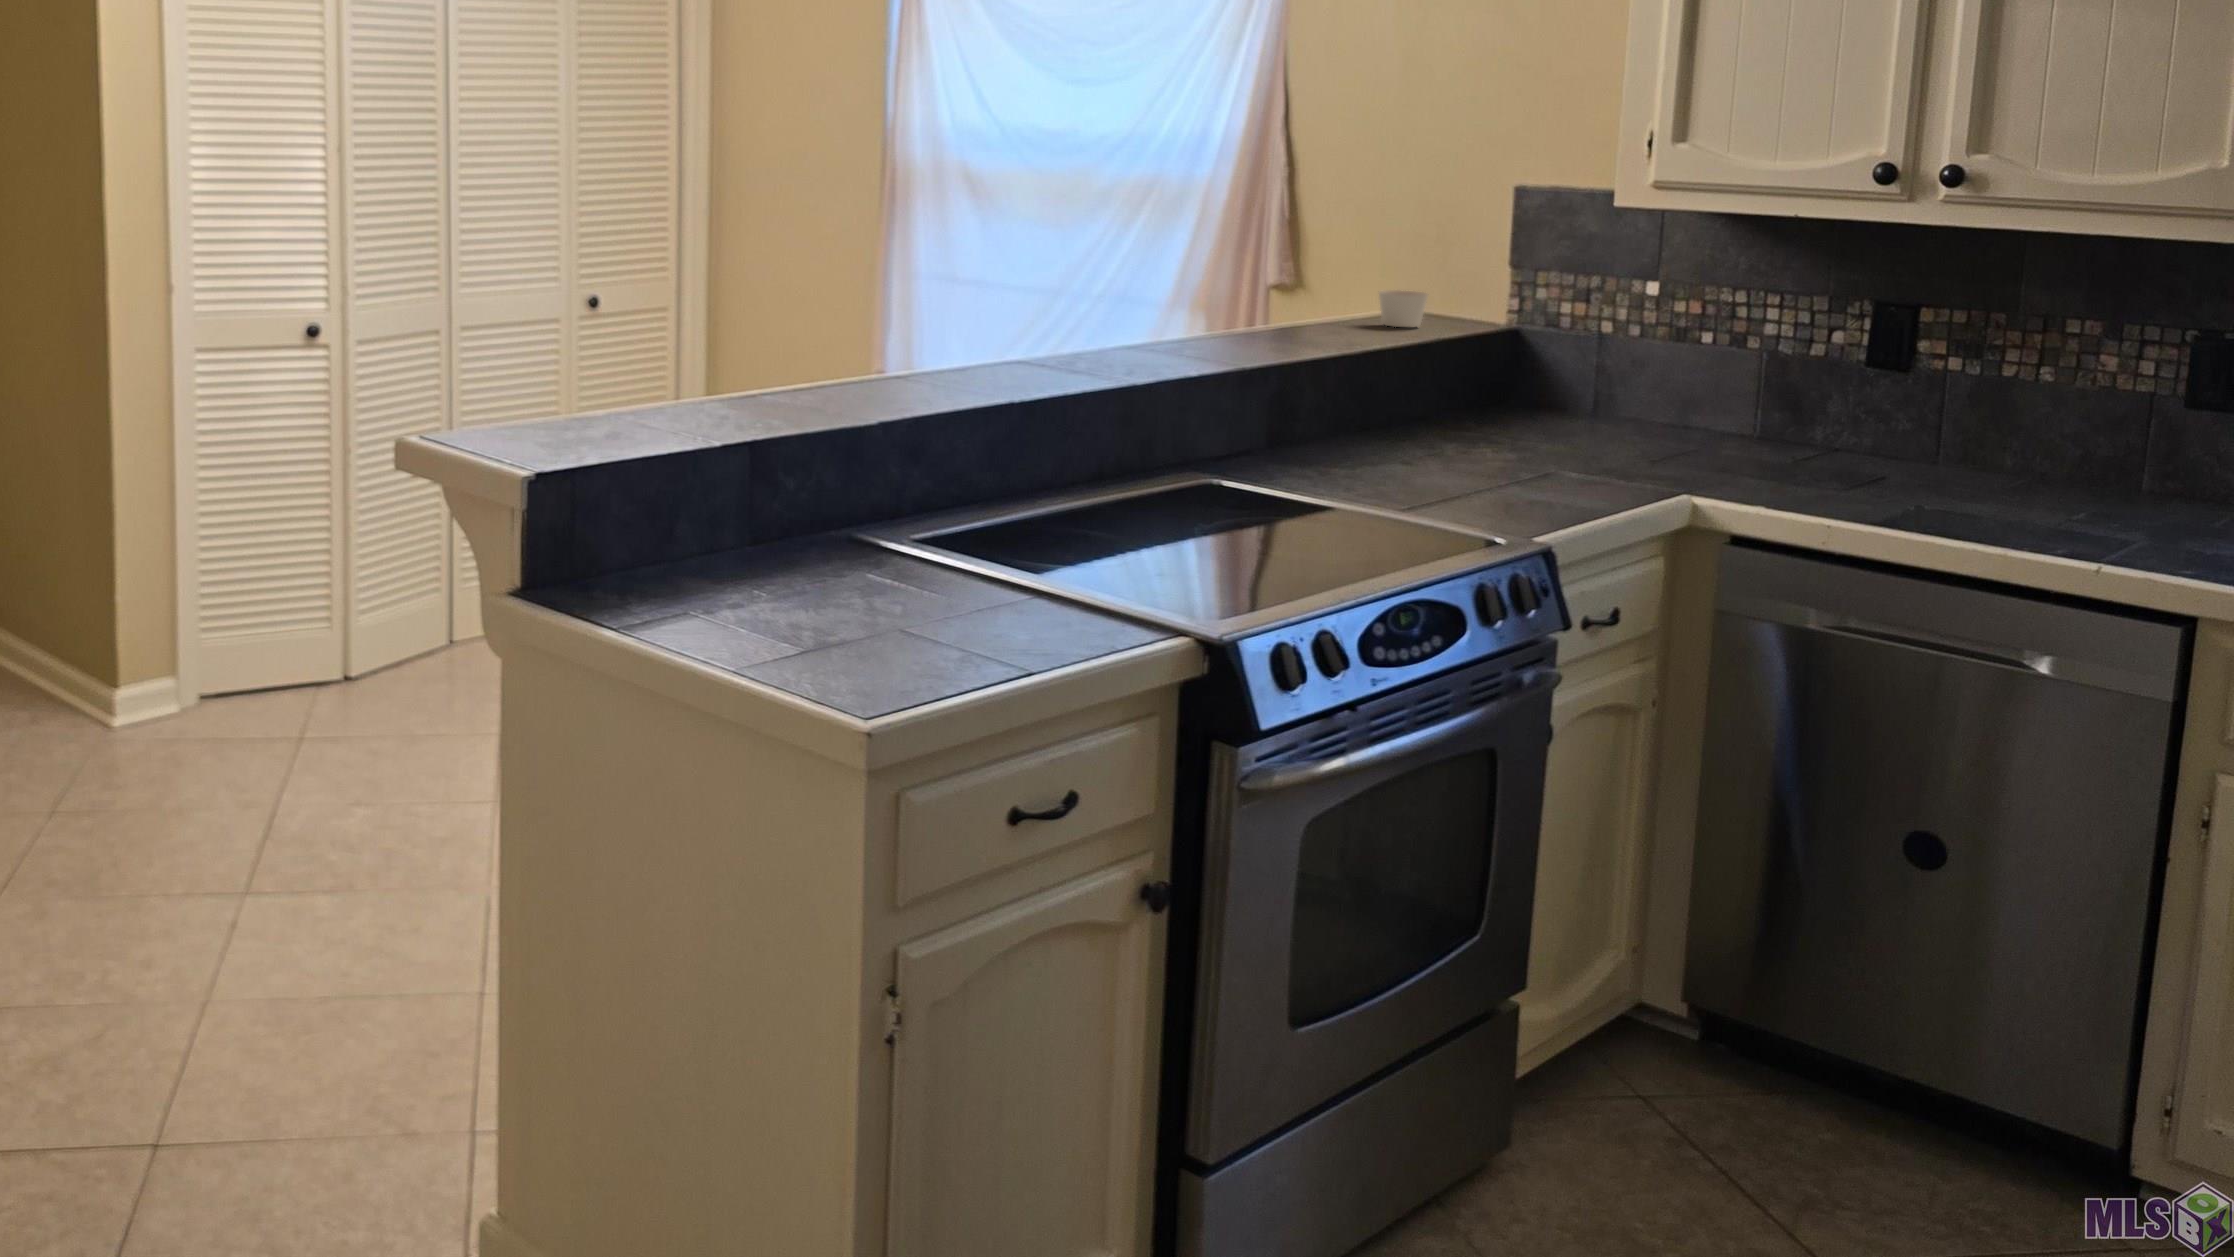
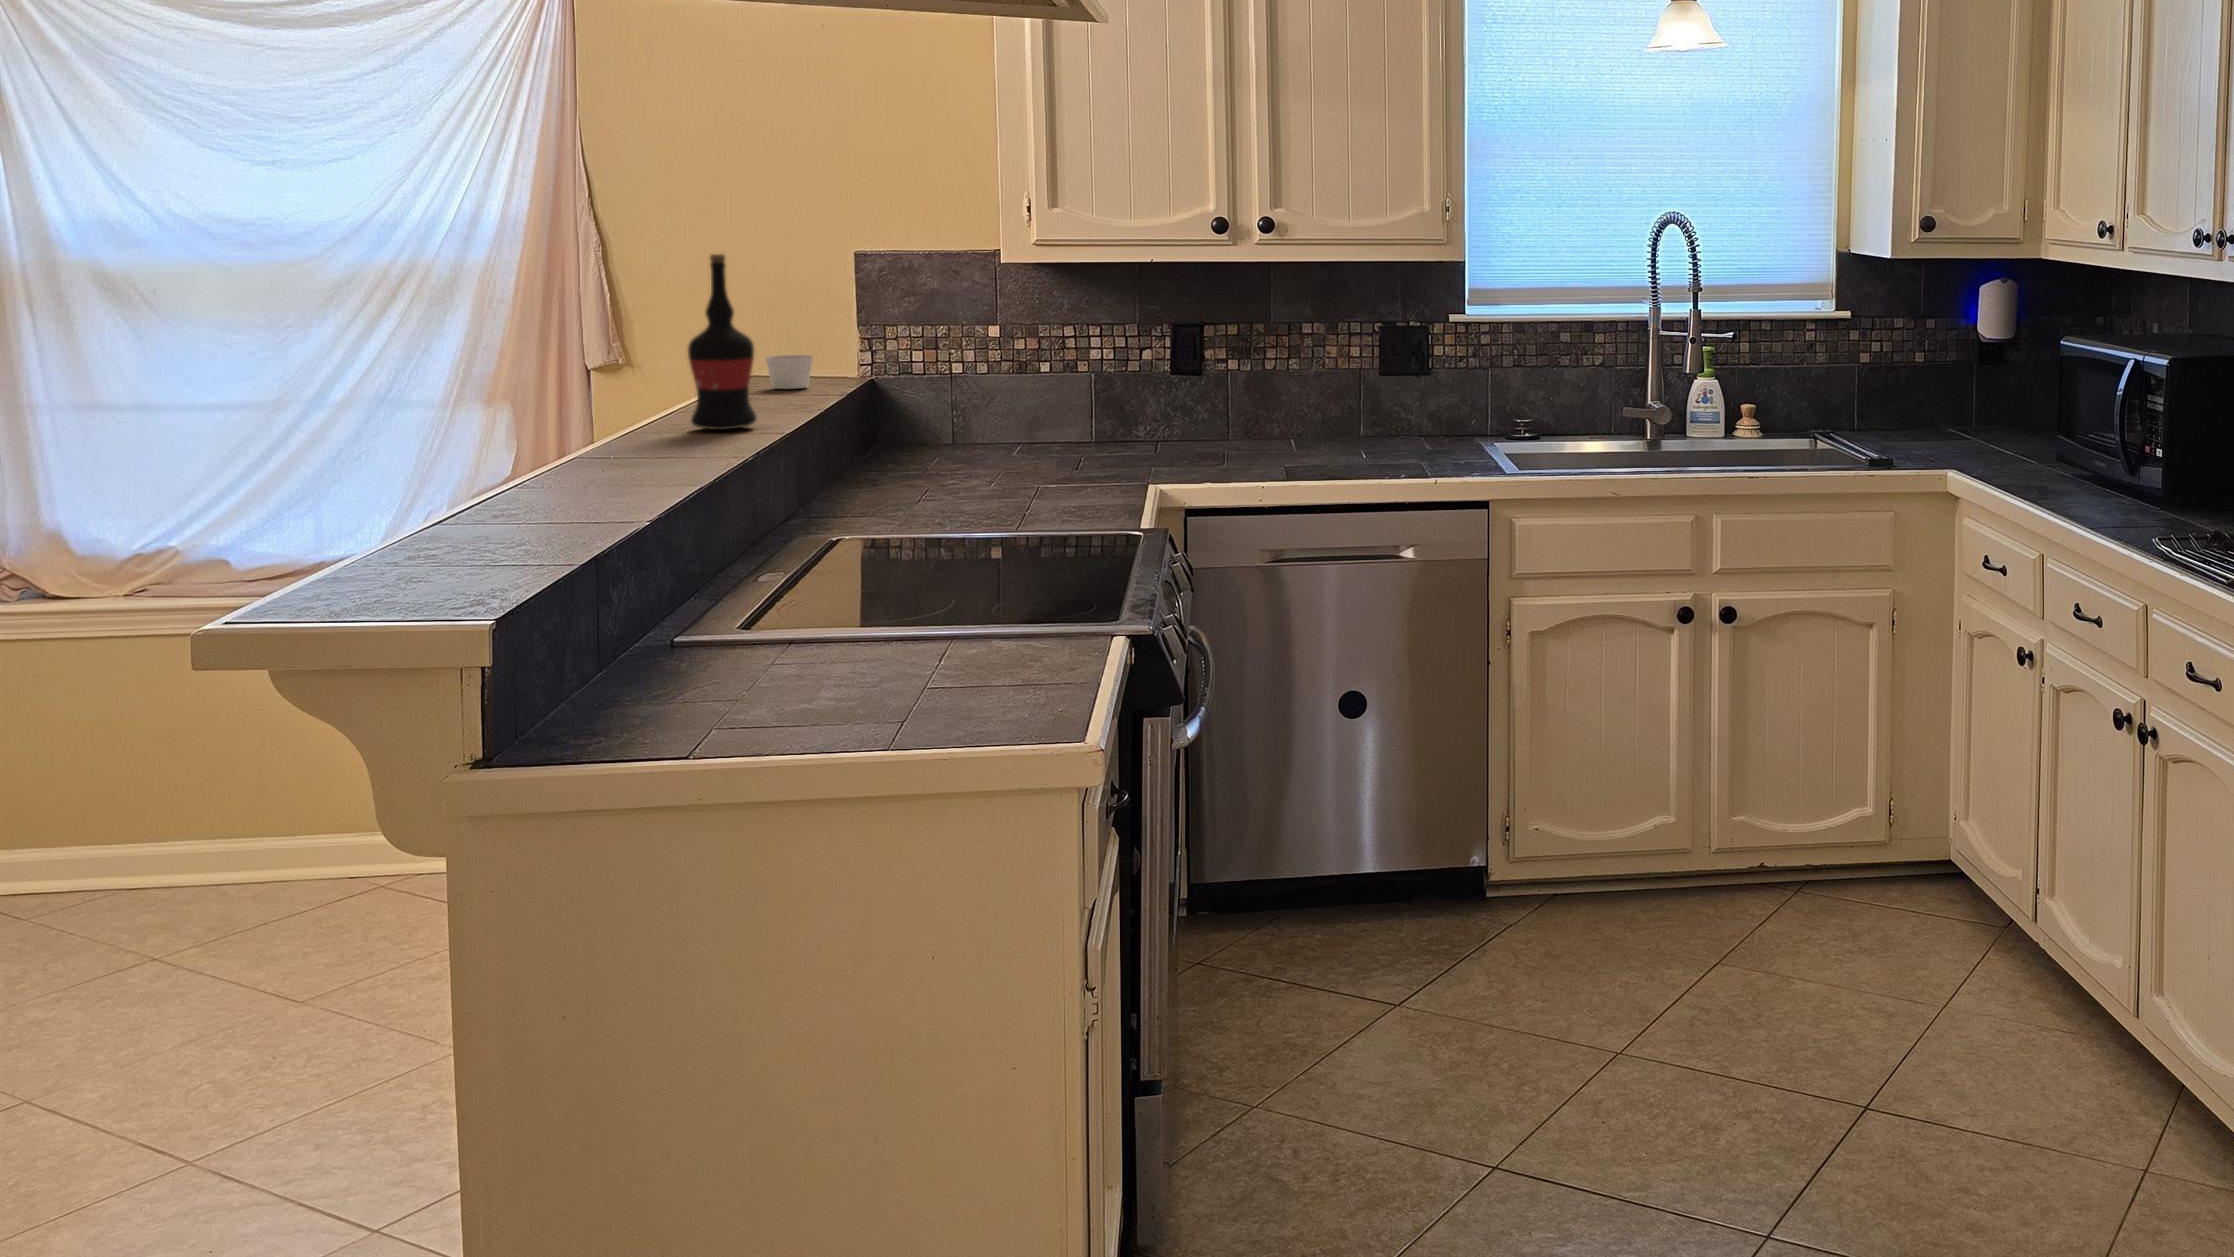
wine bottle: none [1168,172,1238,352] -> present [688,254,757,430]

